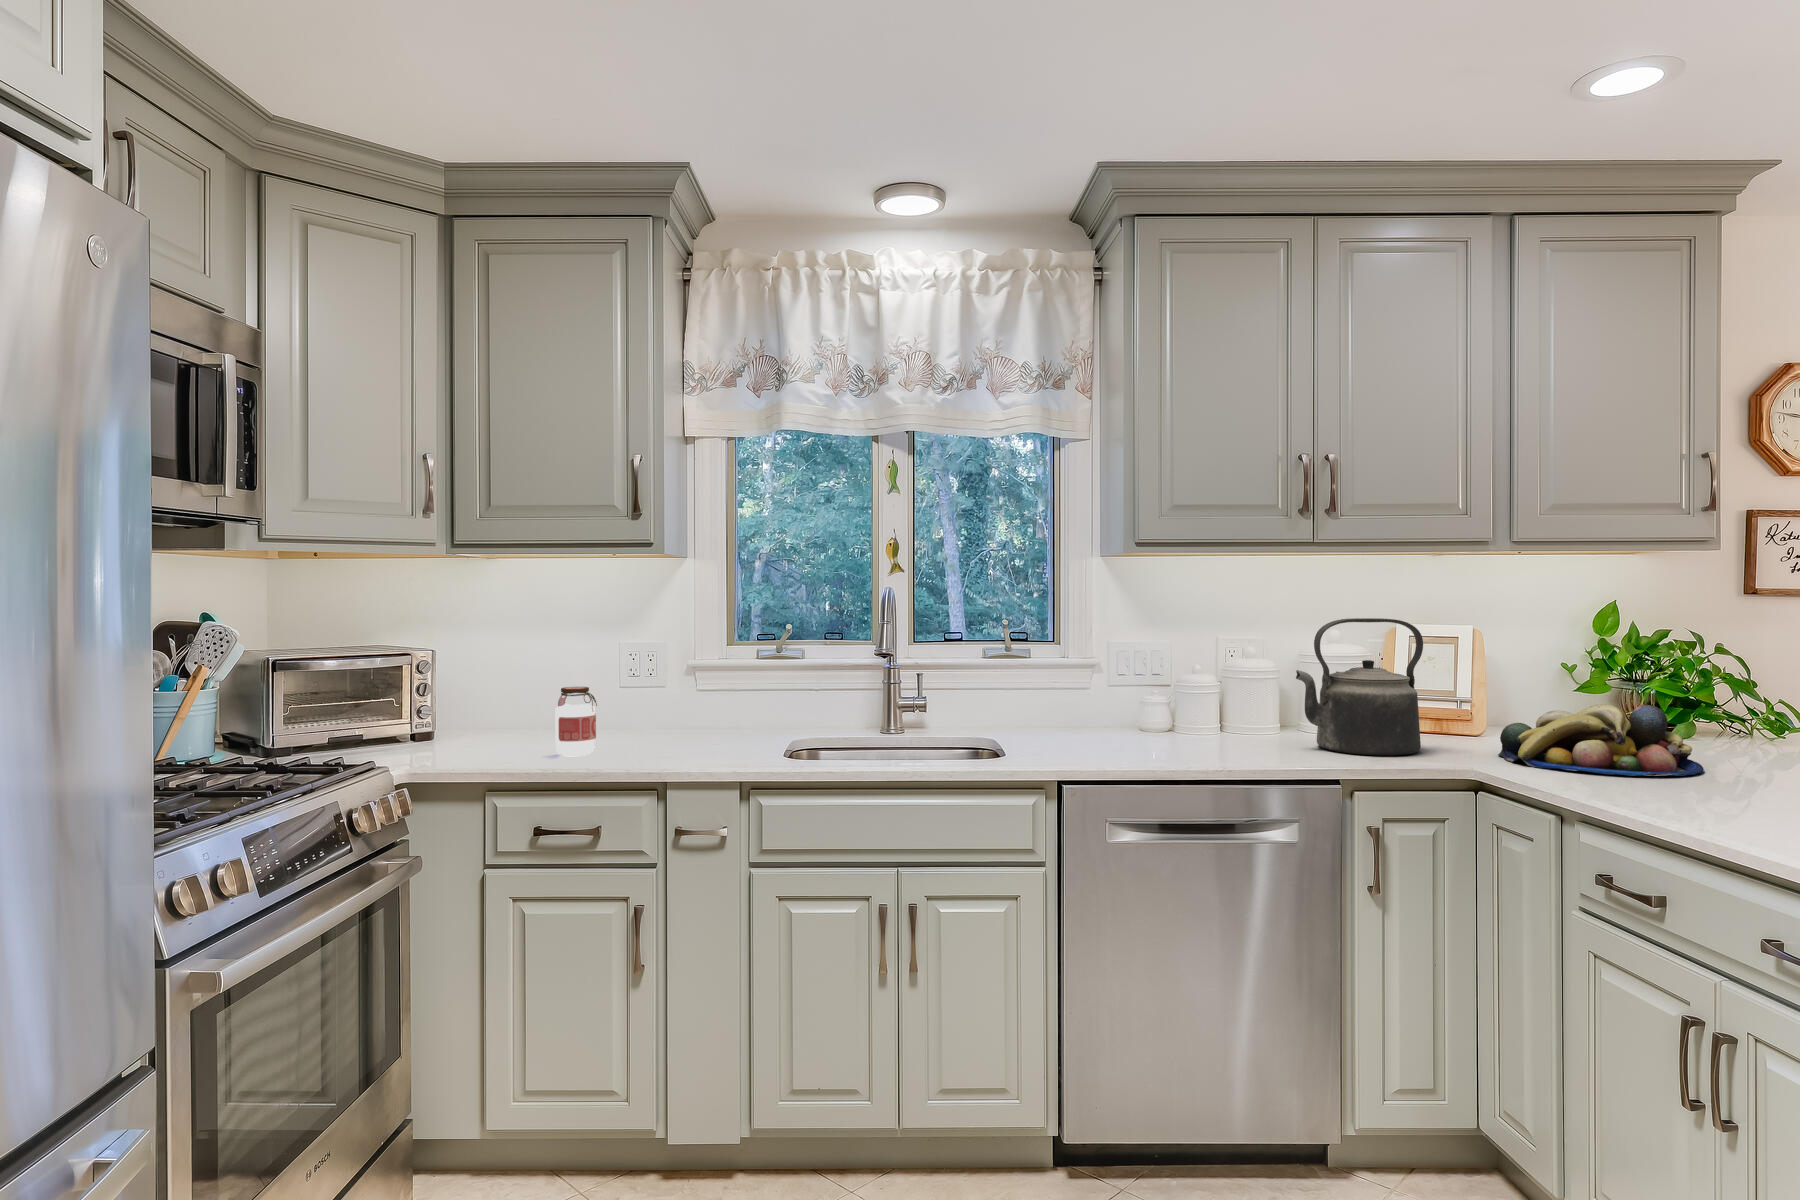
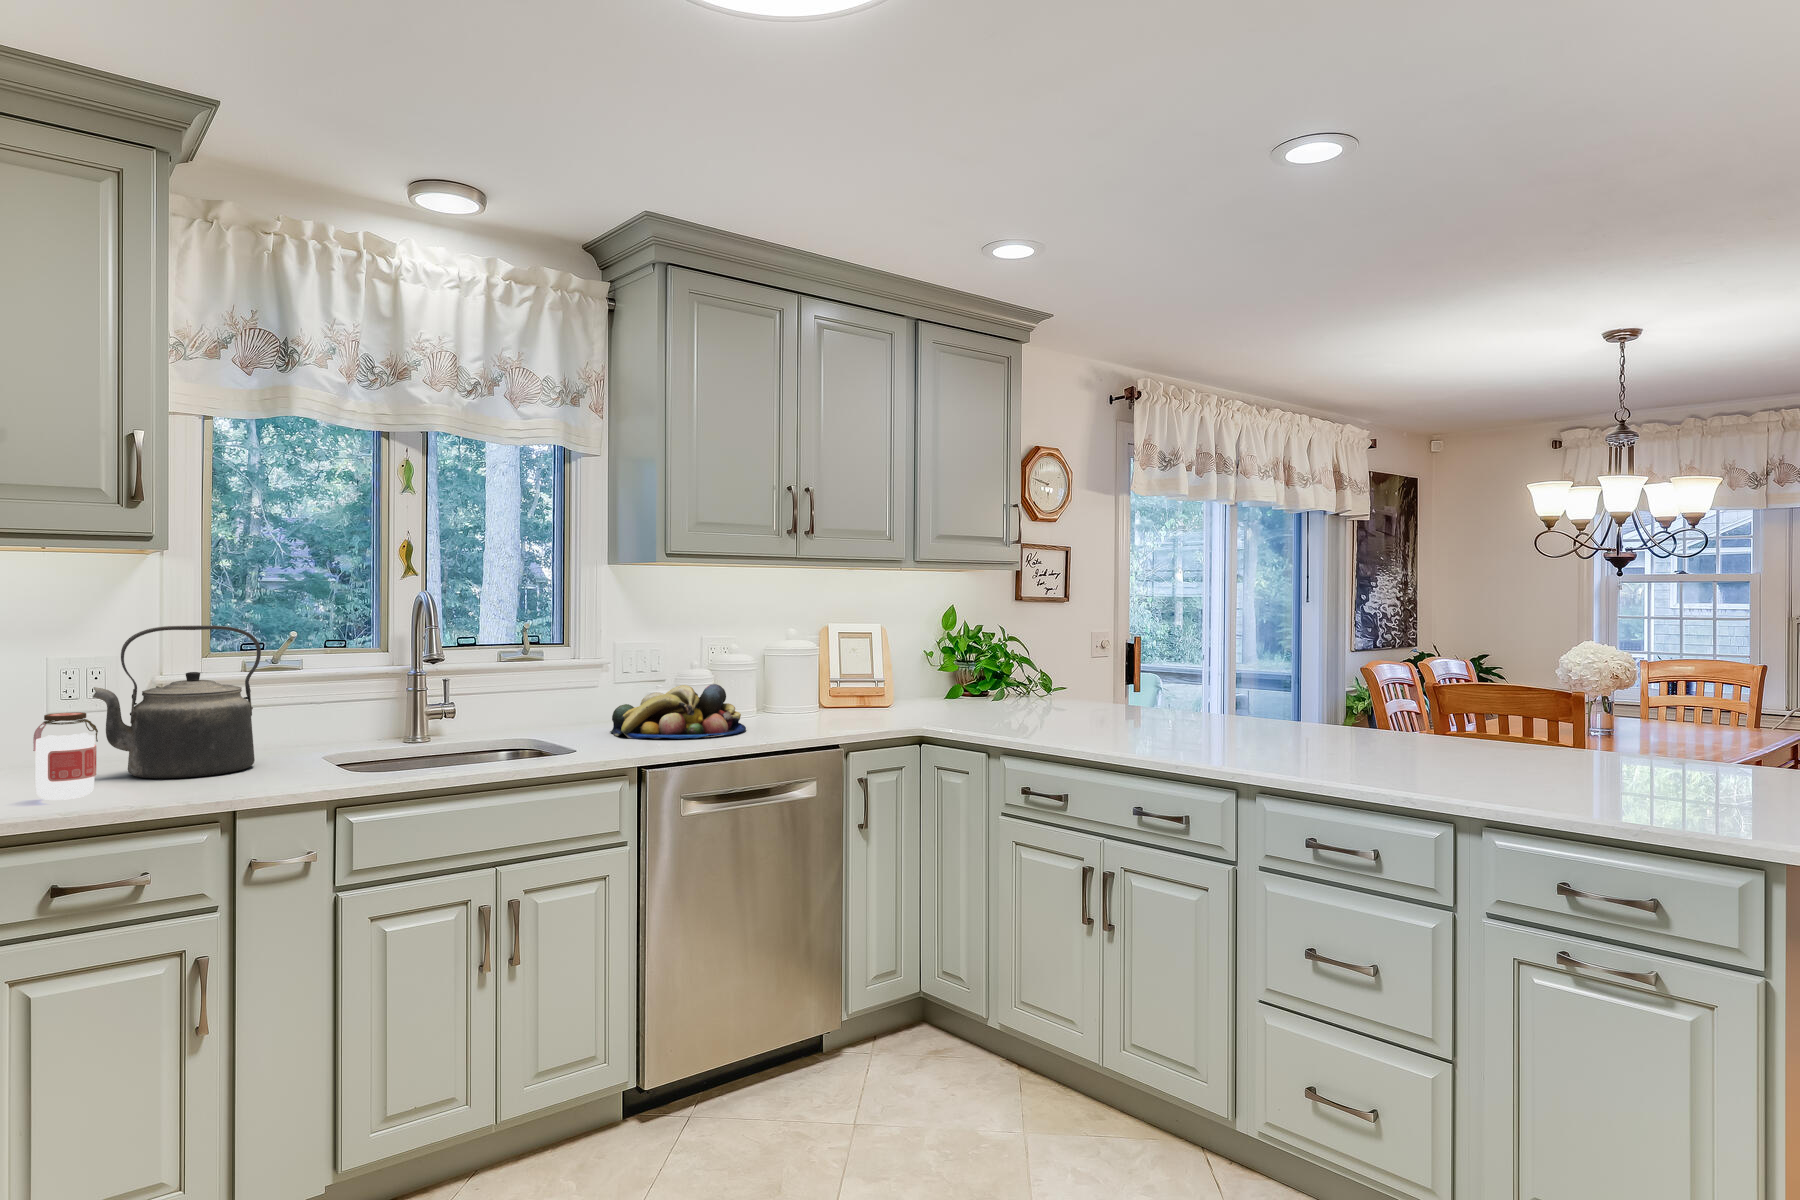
kettle: present [1296,618,1423,756] -> present [93,625,261,779]
fruit bowl: present [1498,704,1704,776] -> present [610,684,746,739]

